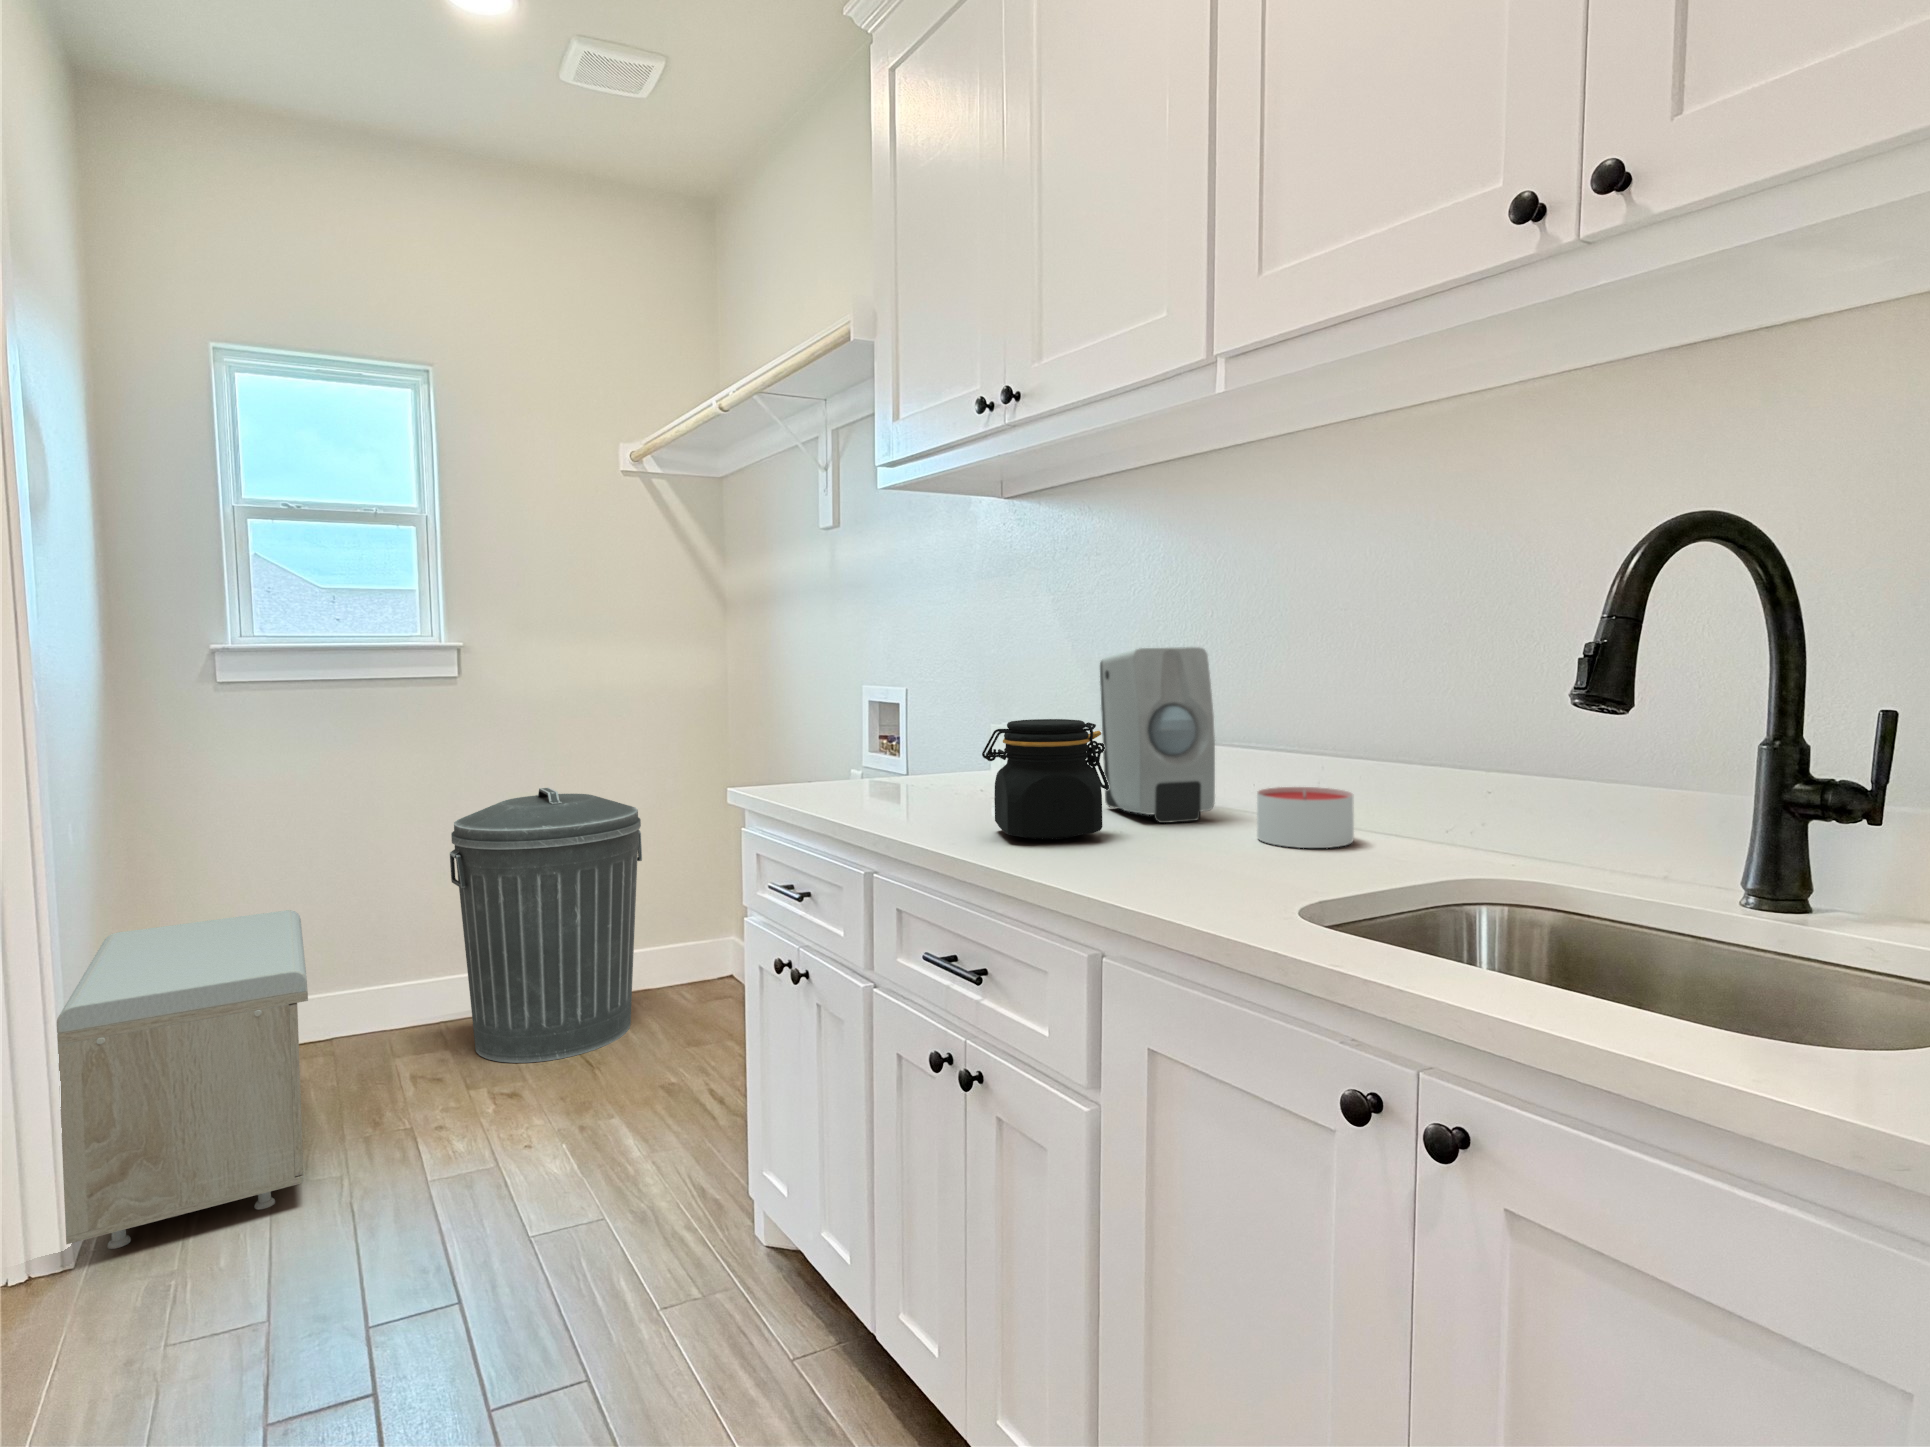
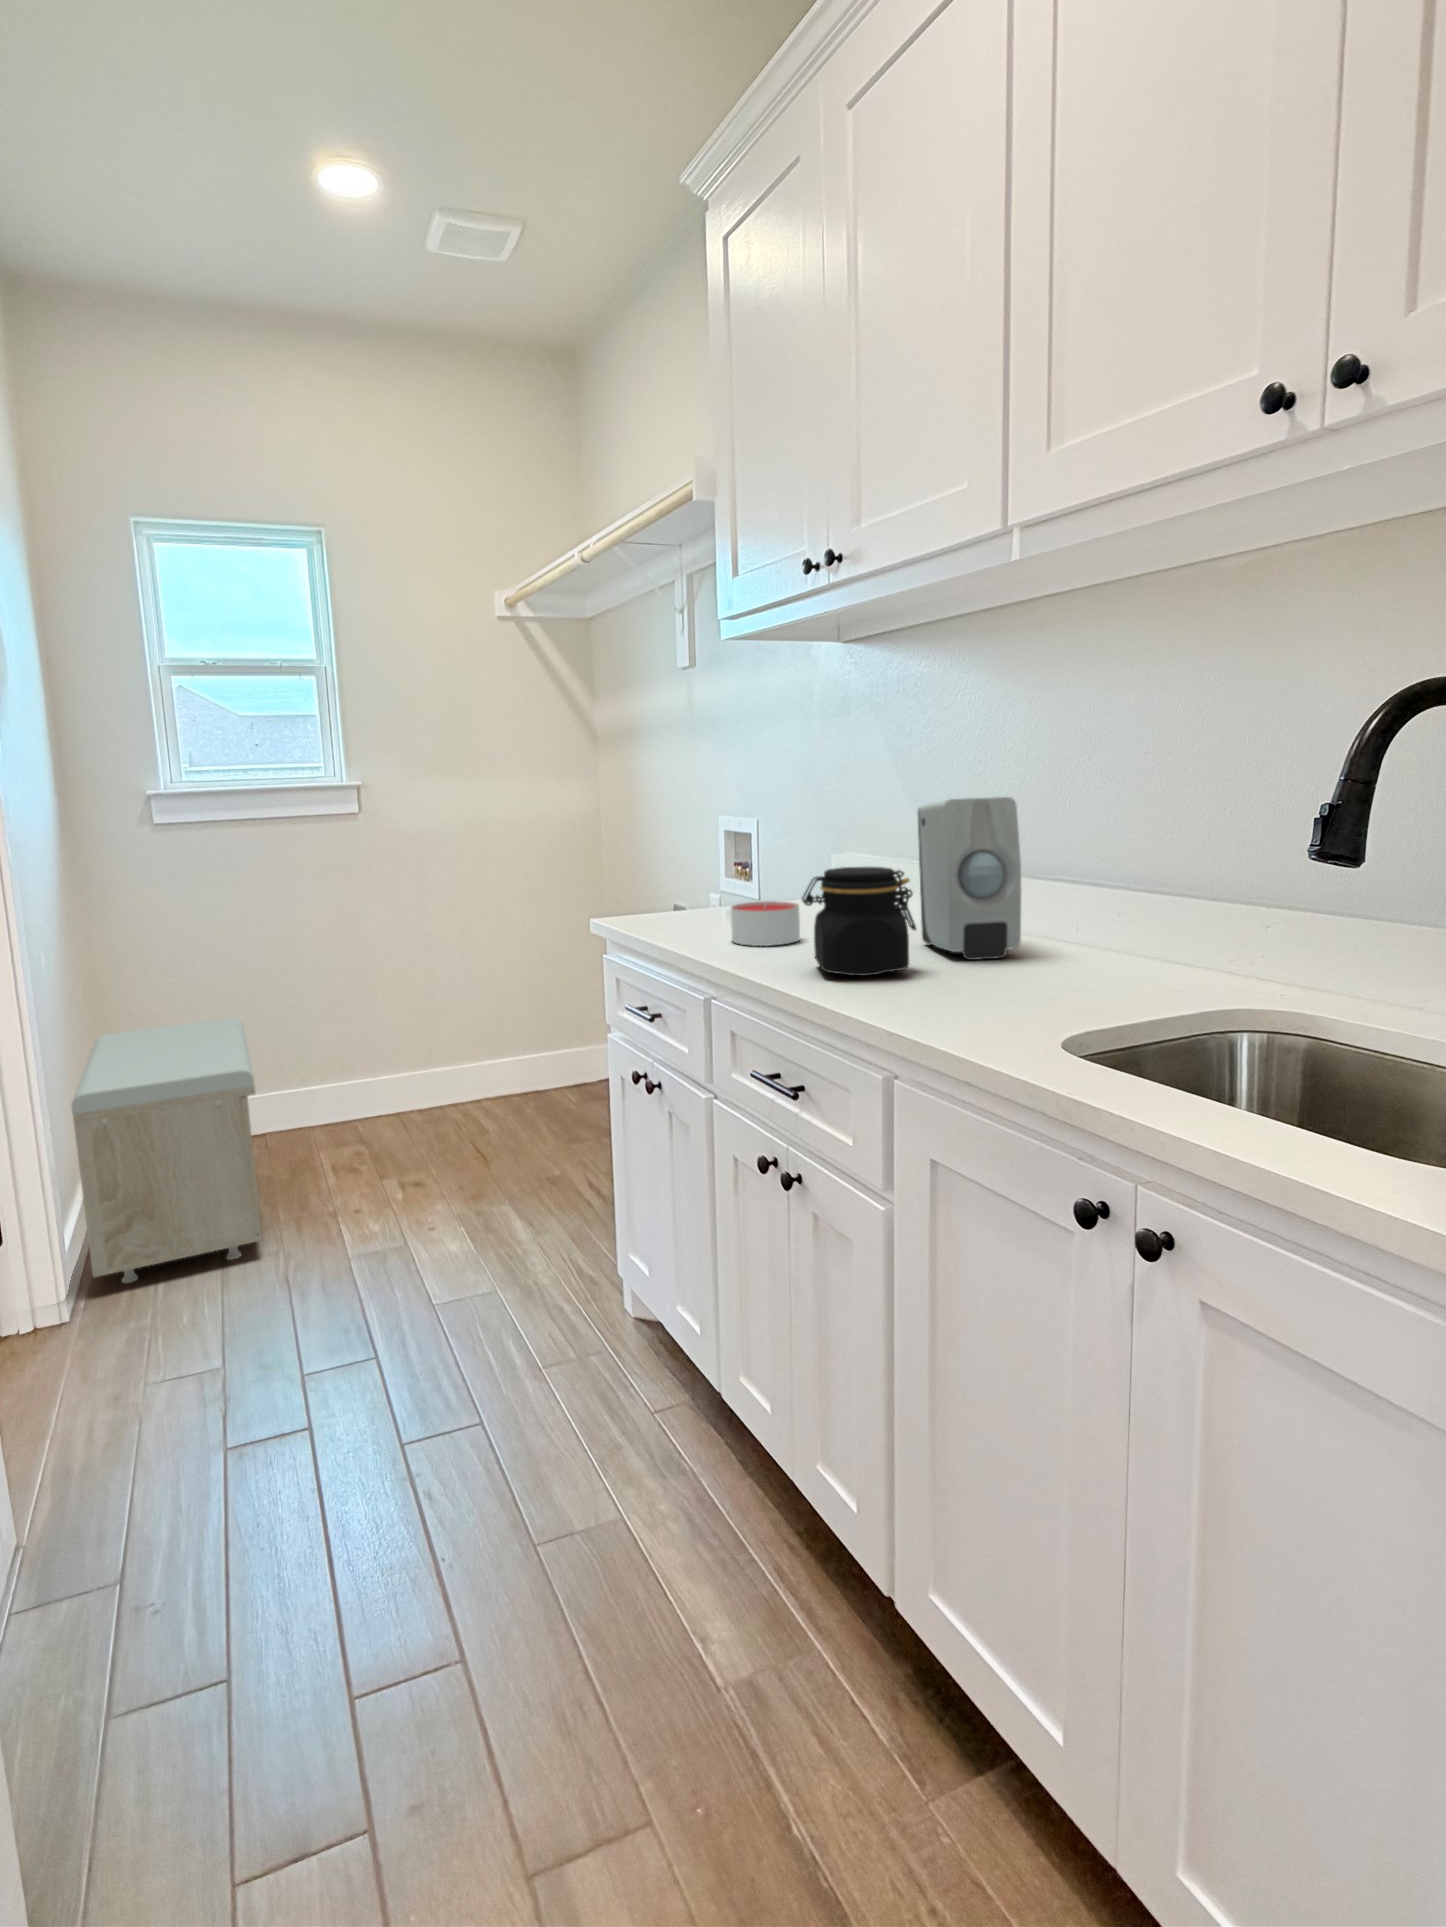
candle: present [1257,787,1354,848] -> present [731,901,800,946]
trash can: present [450,788,642,1063] -> none [359,912,522,1151]

